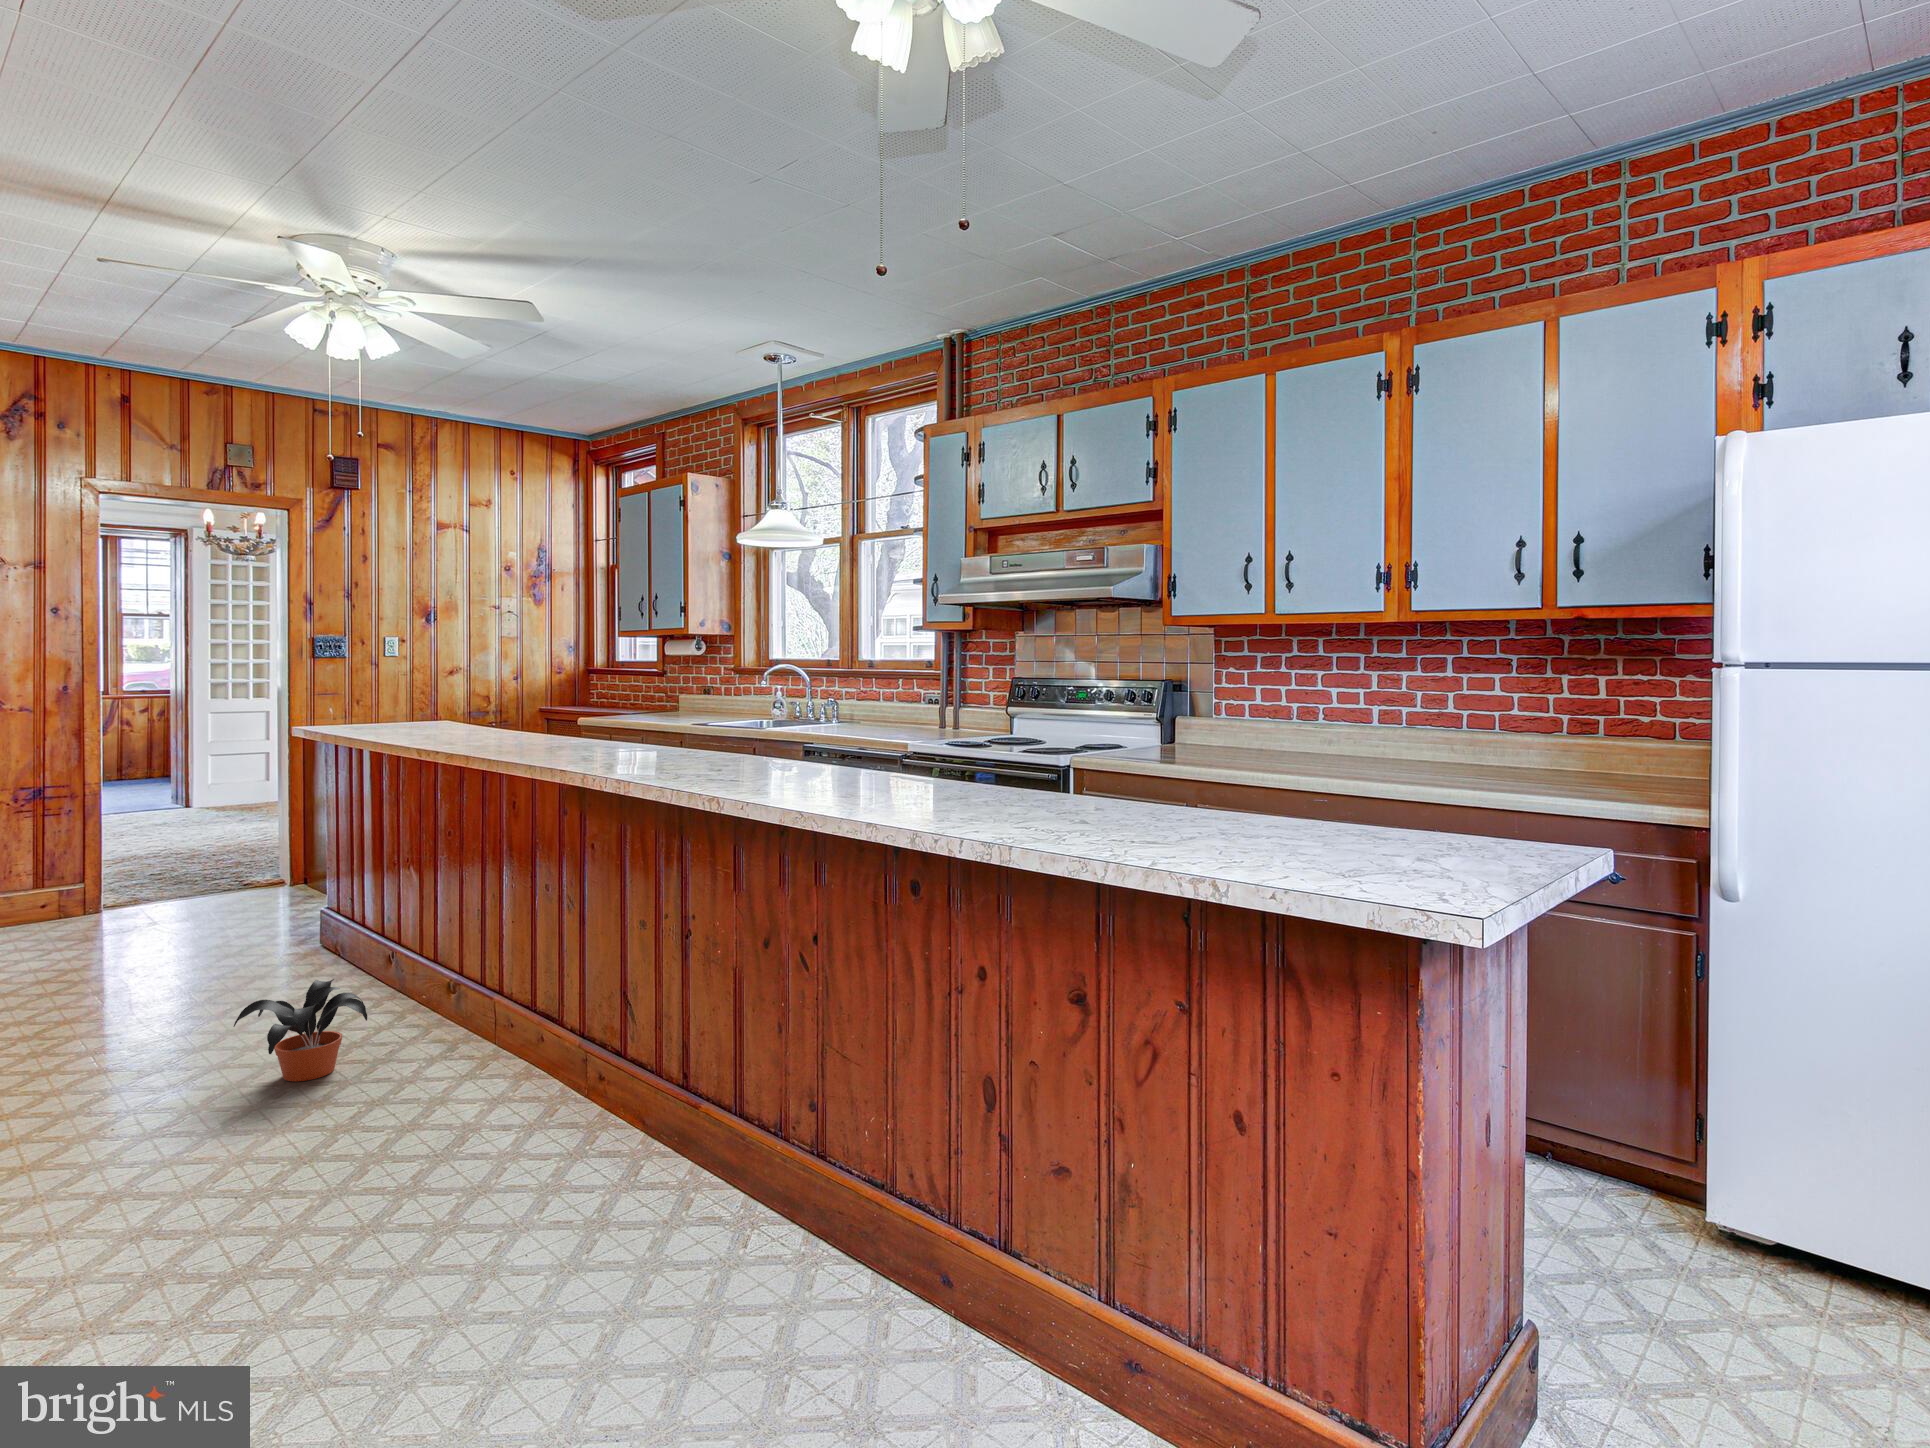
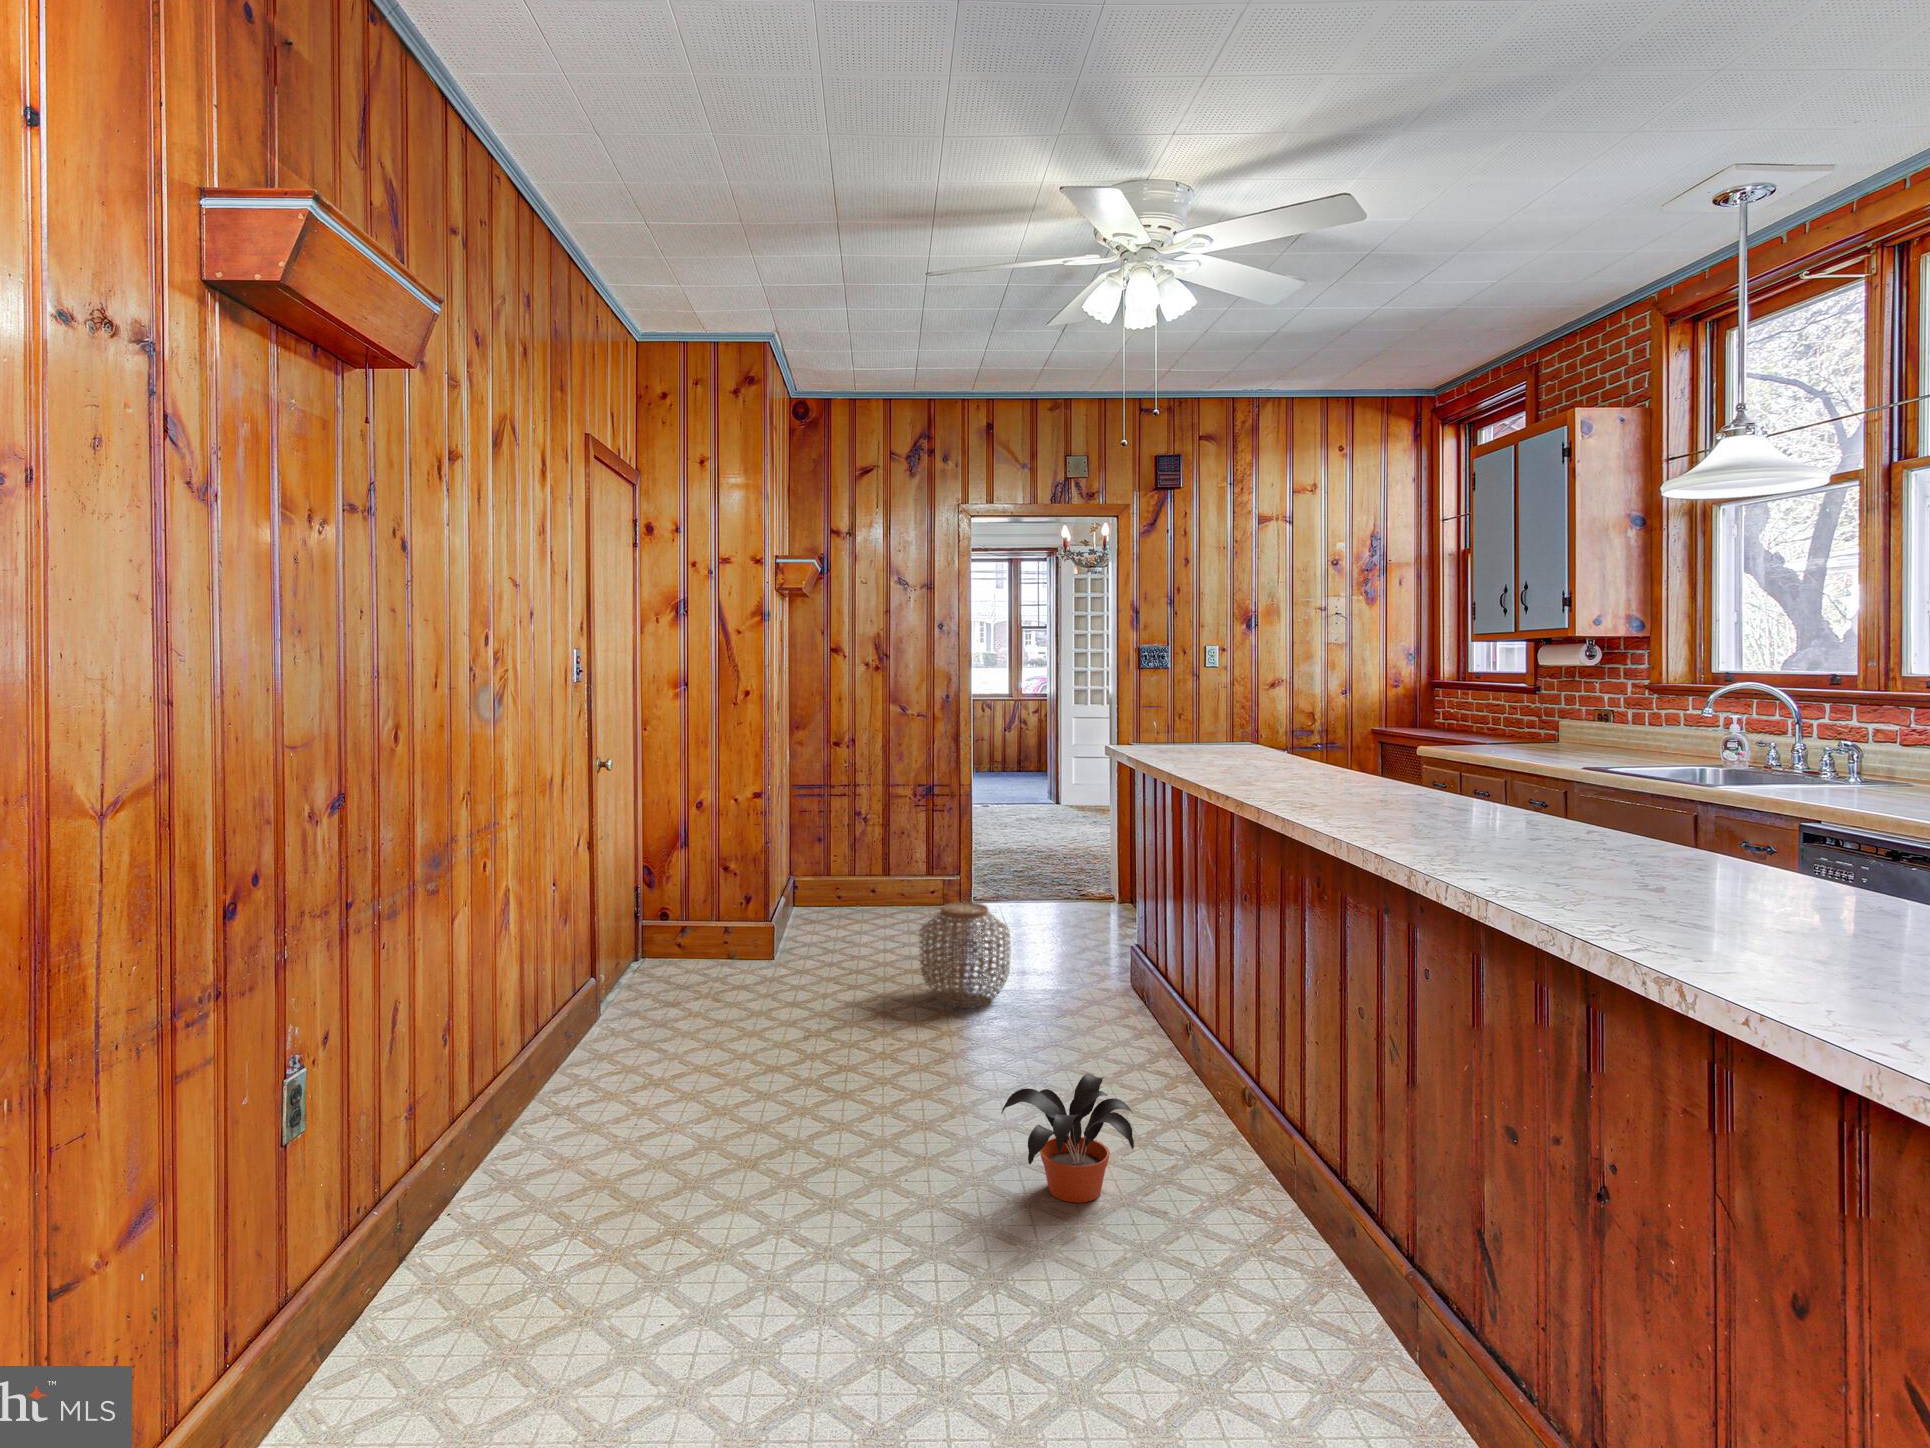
woven basket: none [73,886,192,992] -> present [919,902,1010,1008]

